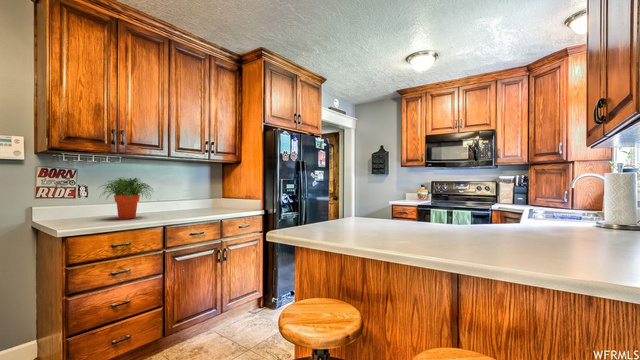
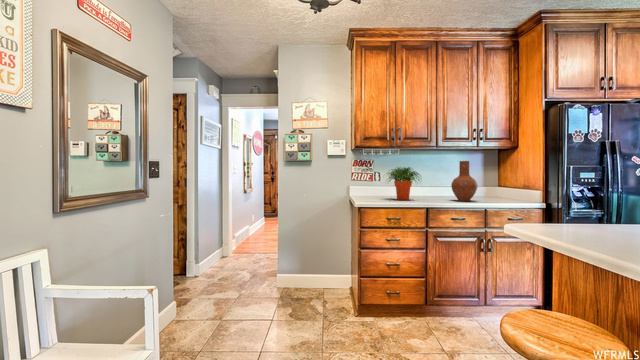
vase: none [185,173,212,214] -> present [451,161,477,201]

